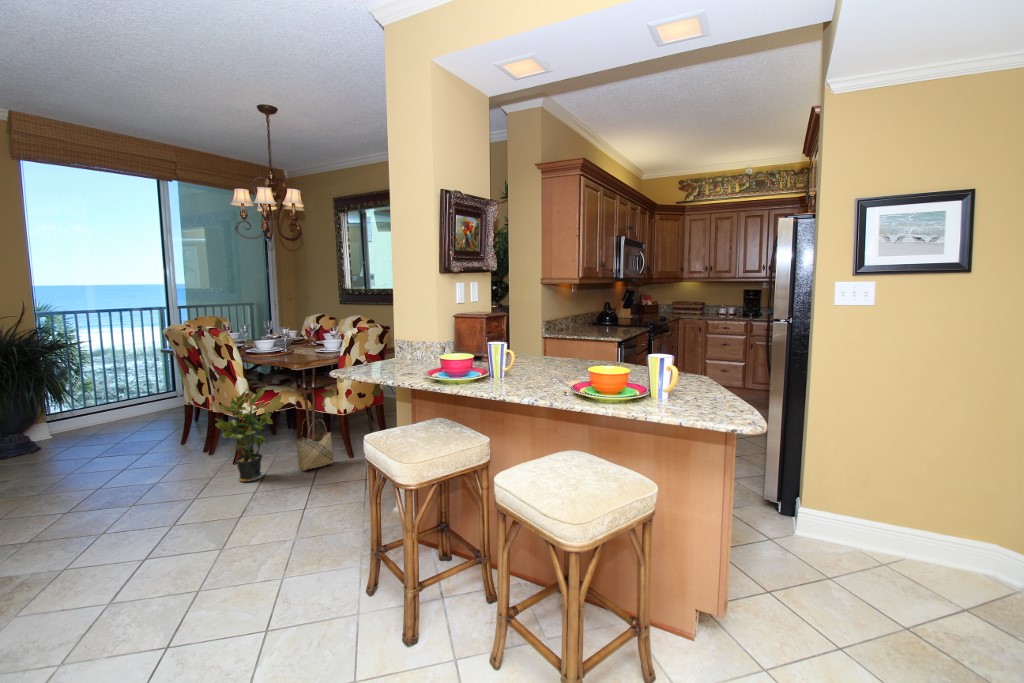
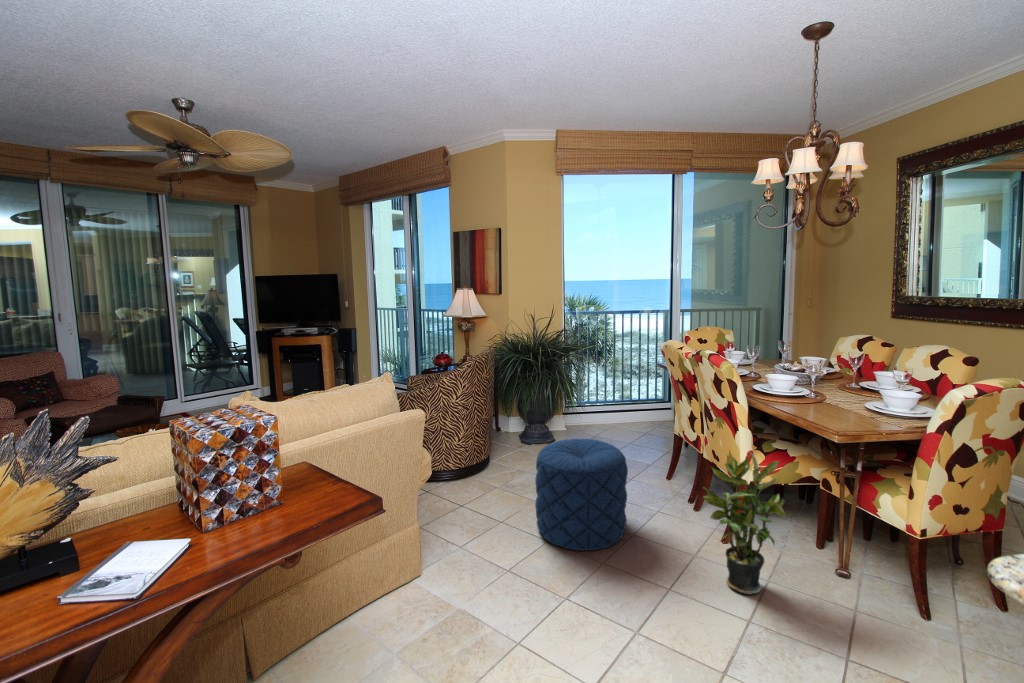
pouf: none [41,413,150,509] -> present [535,439,628,551]
woven basket: present [296,425,334,471] -> none [821,520,889,616]

